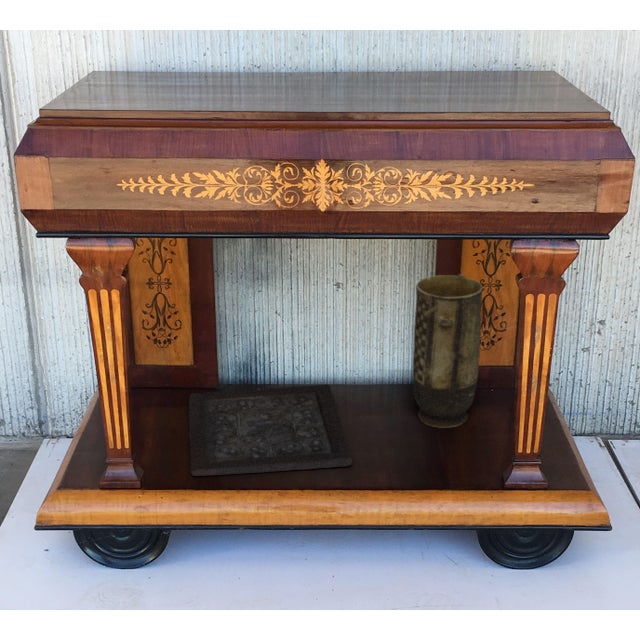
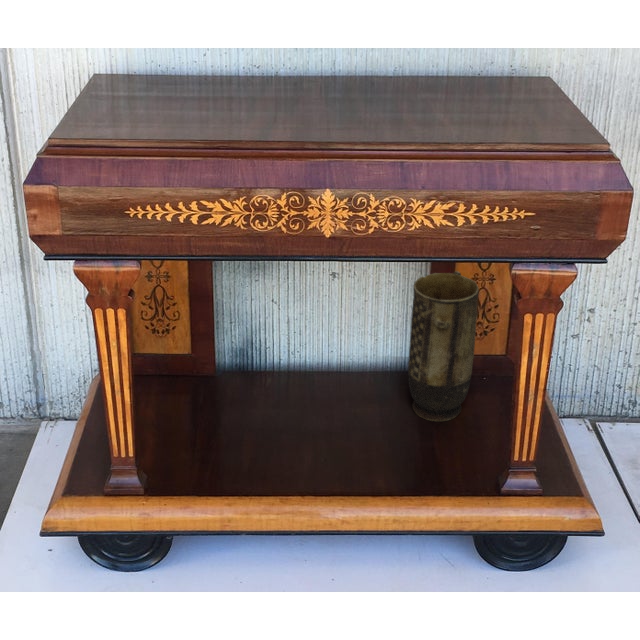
tray: present [189,384,352,476] -> none [188,373,351,477]

